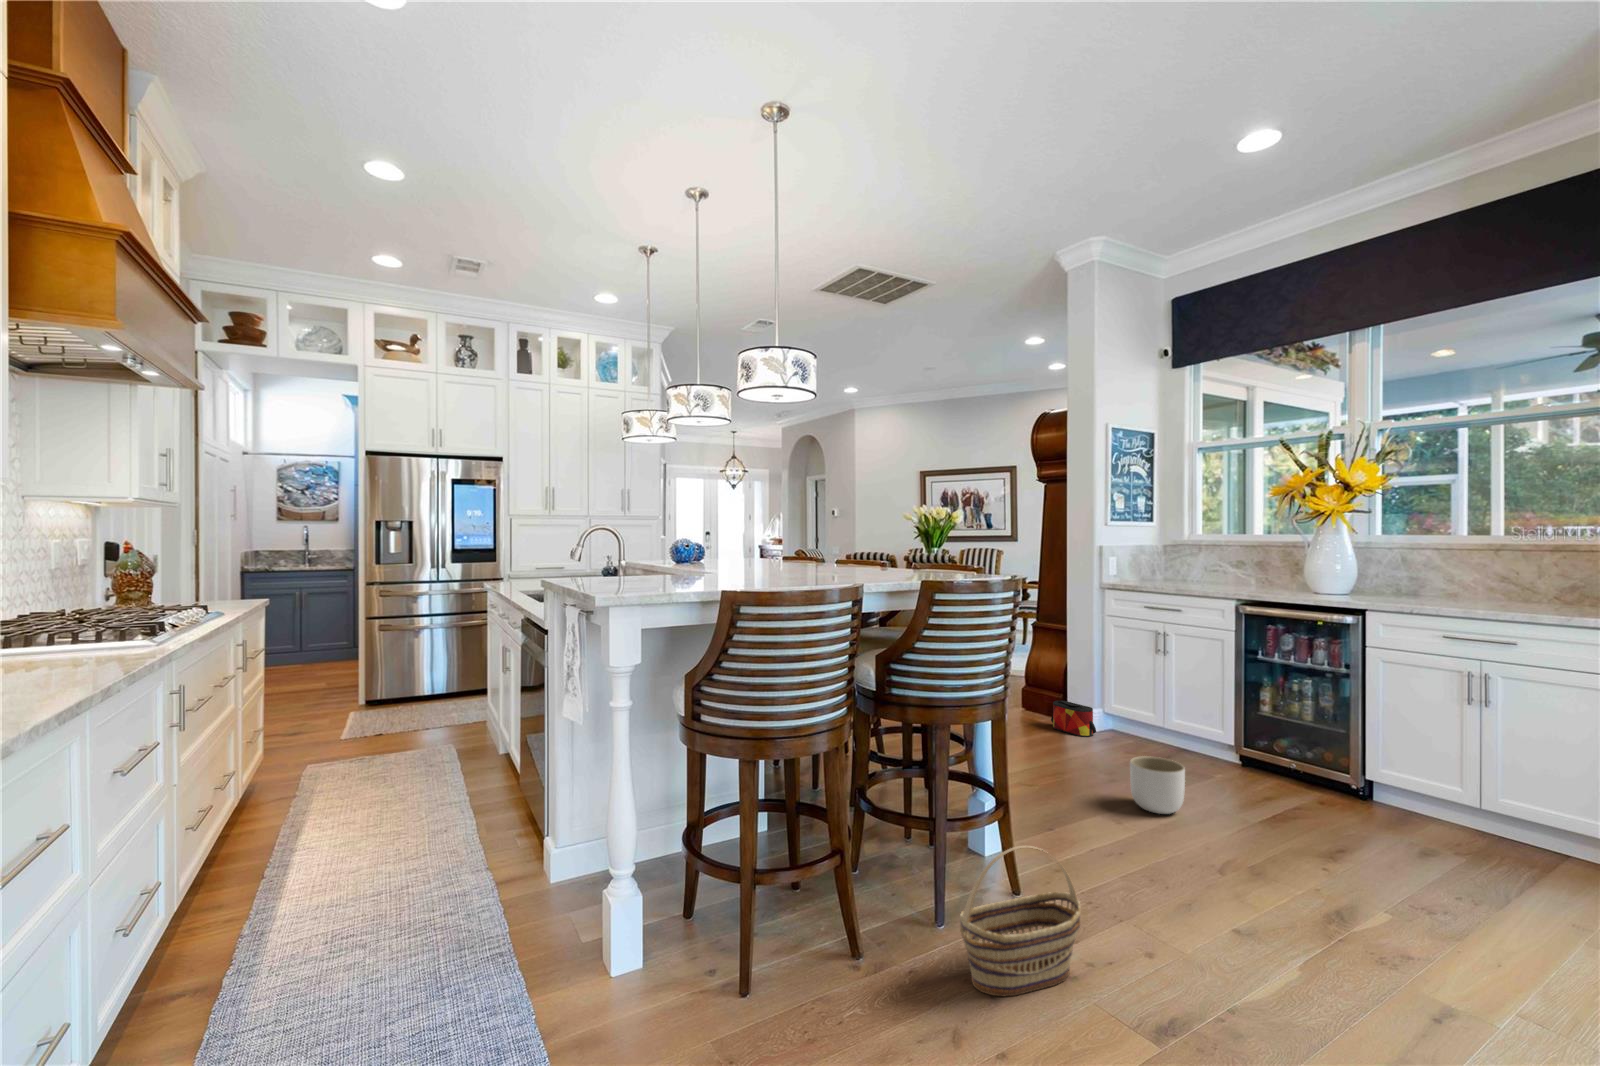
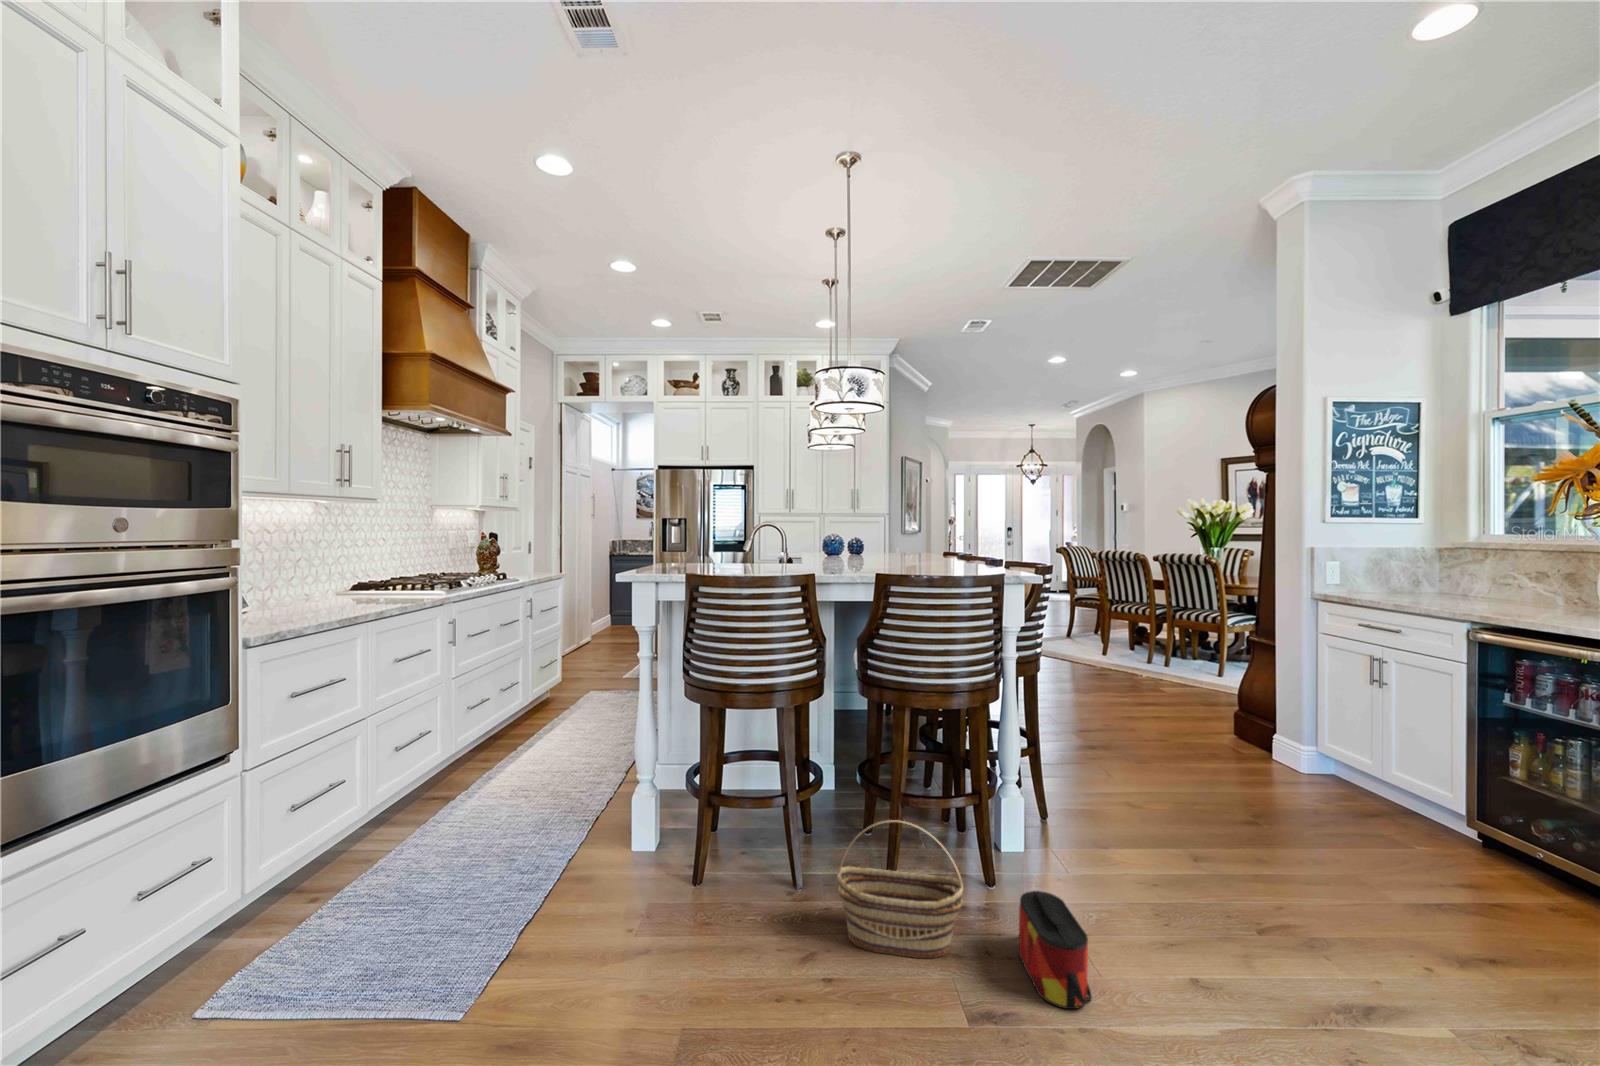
bag: present [1051,700,1096,737] -> present [1019,891,1092,1009]
planter: present [1130,756,1185,814] -> none [1230,795,1301,869]

